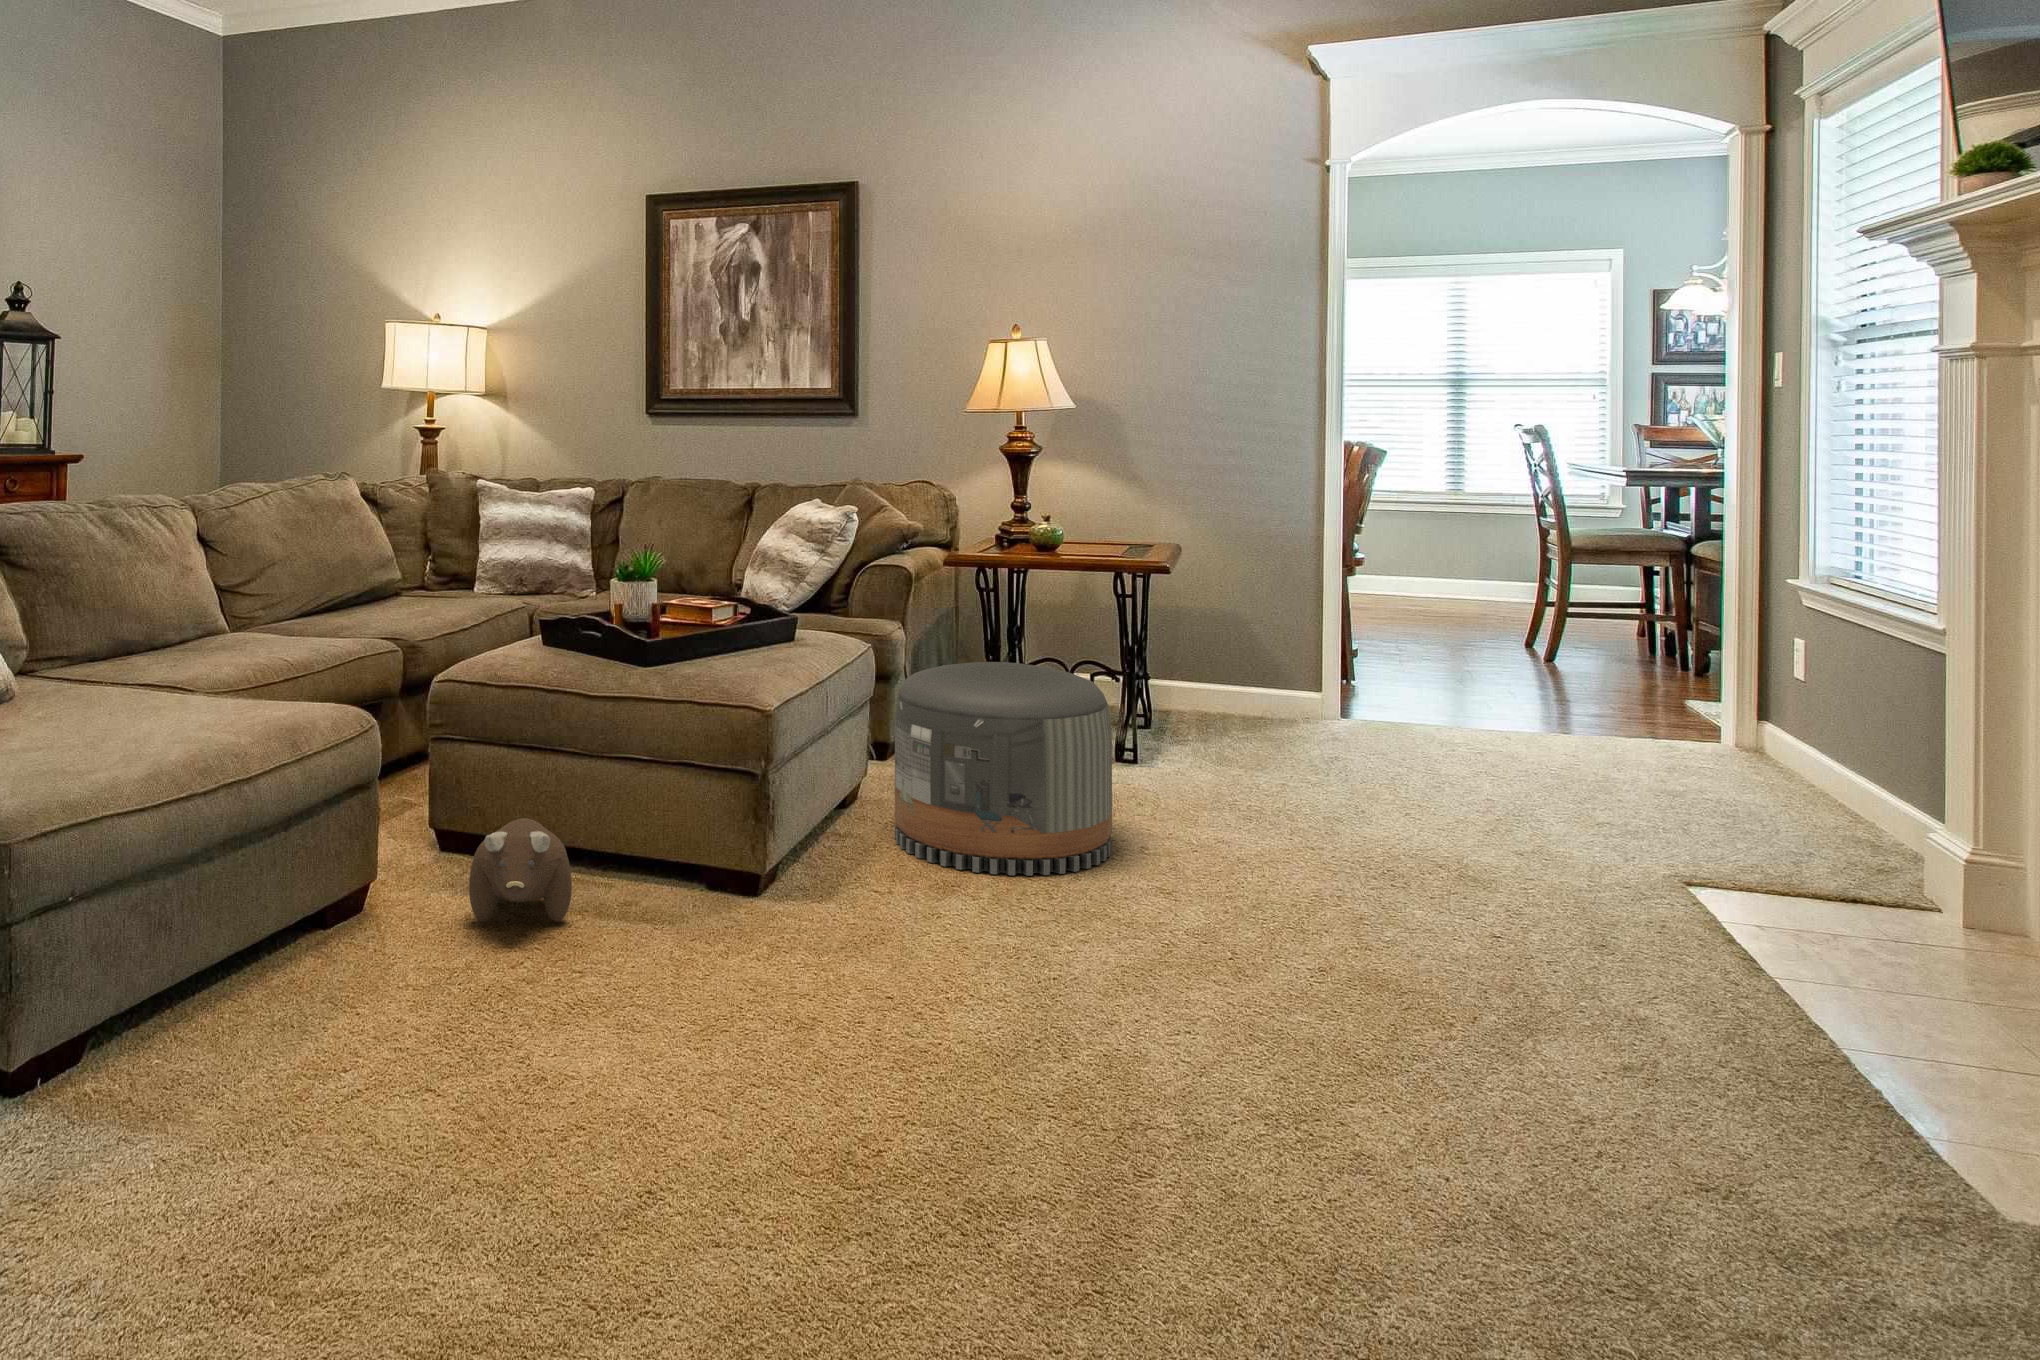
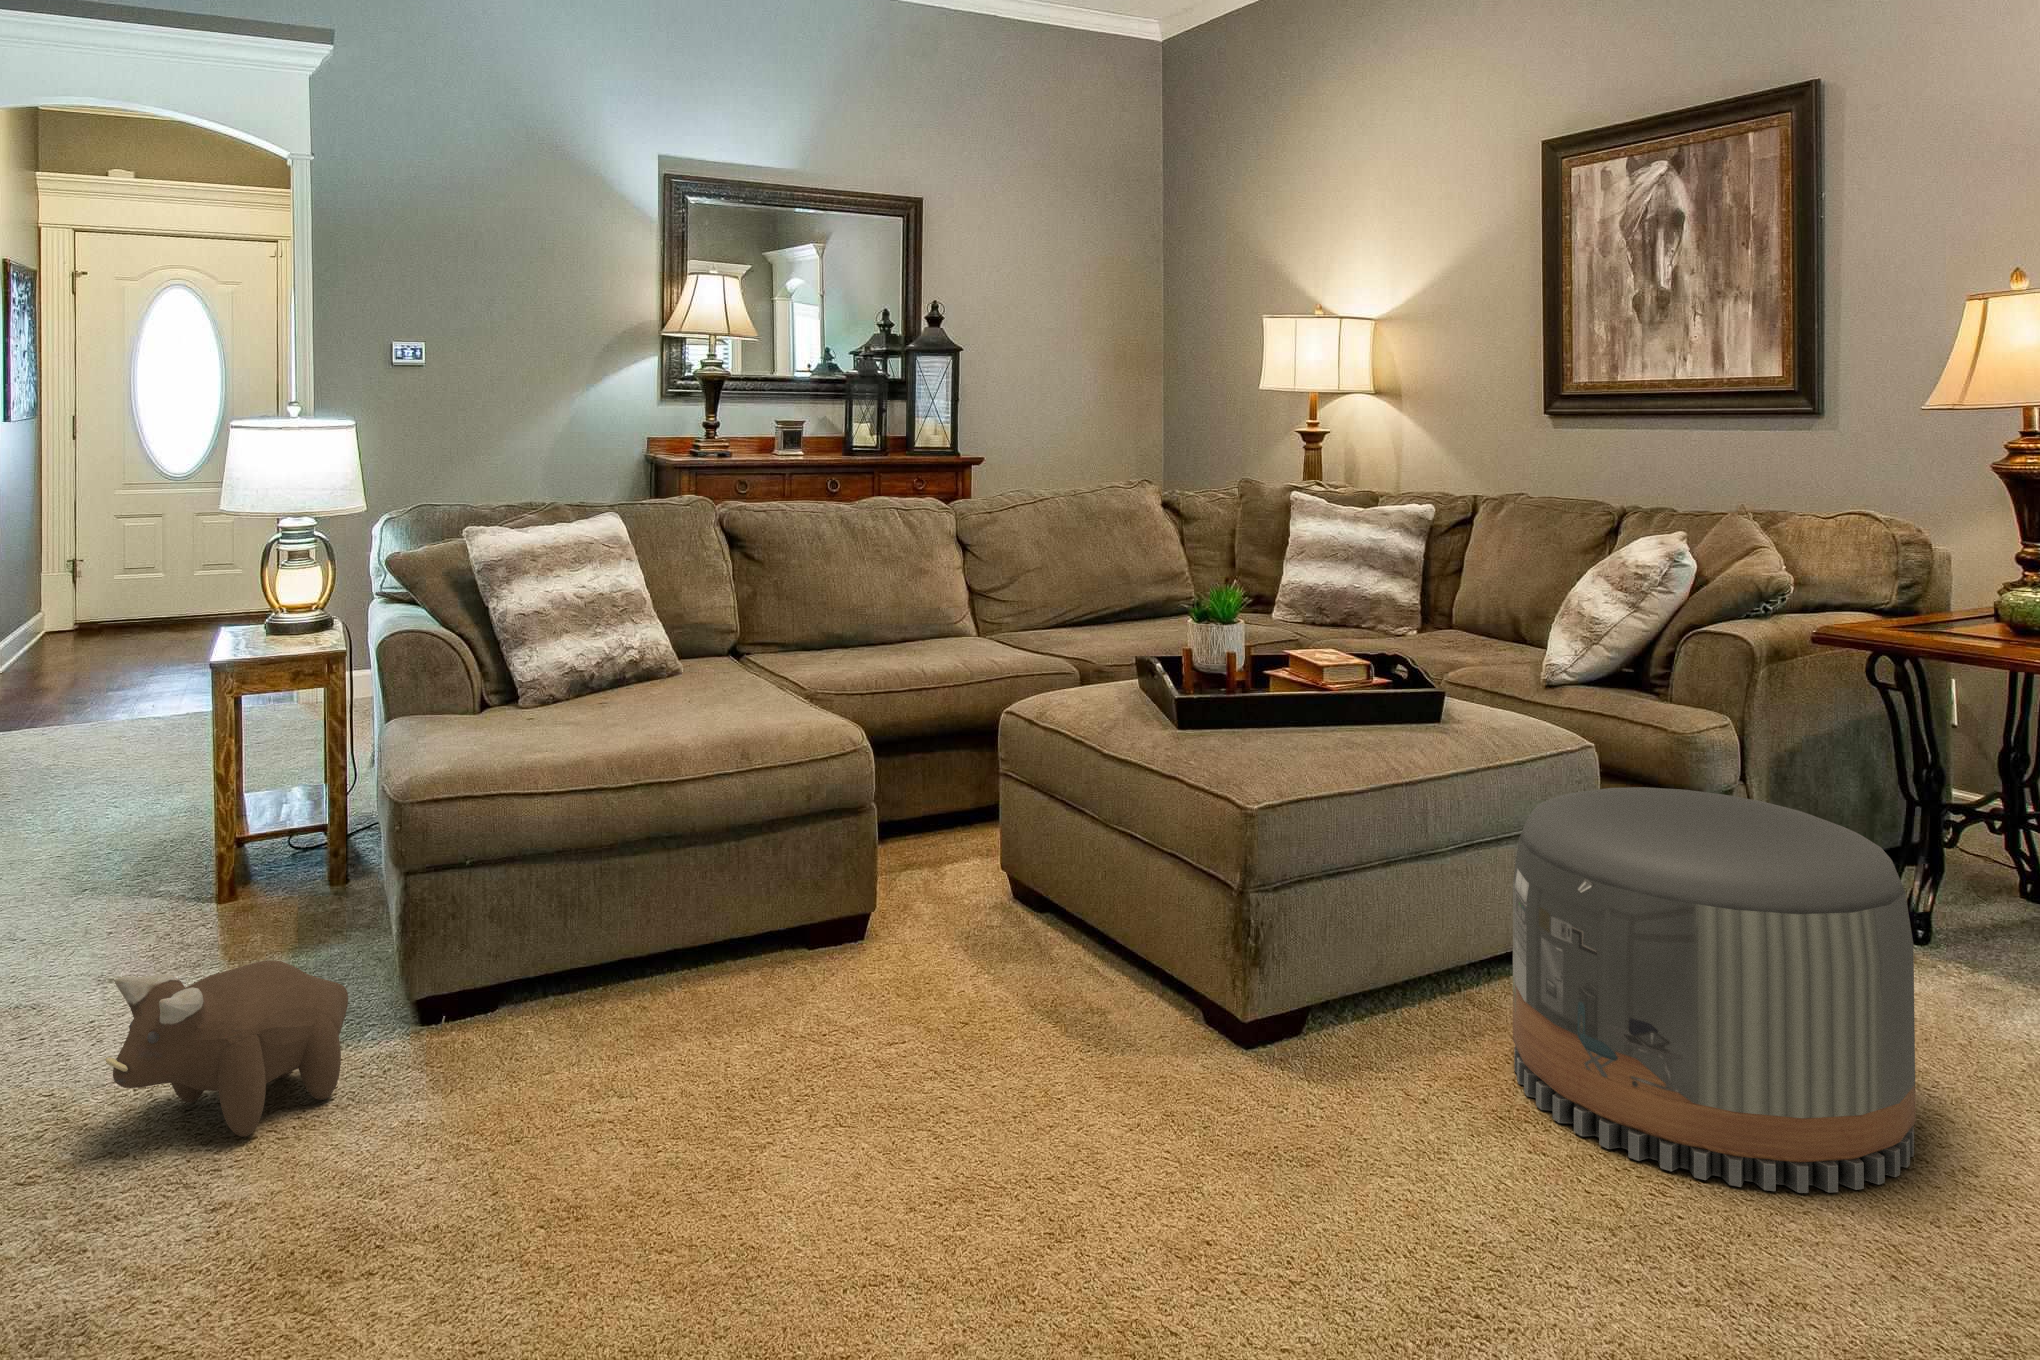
plush toy: present [469,818,572,922] -> present [106,960,348,1137]

